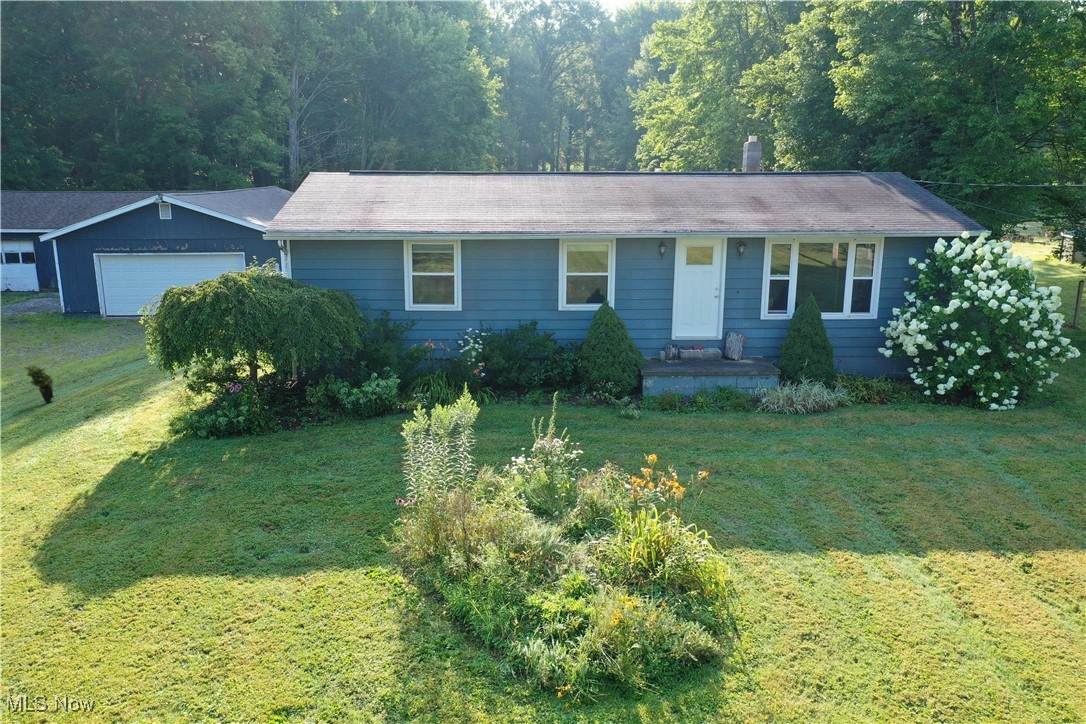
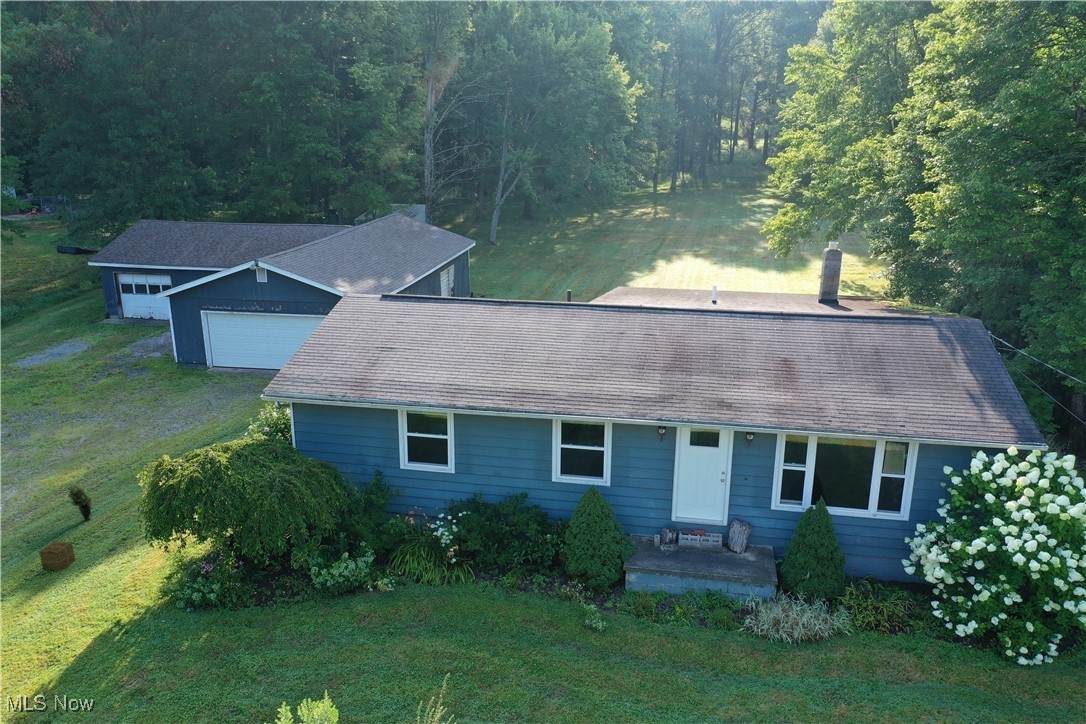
cardboard box: none [11,405,52,433] -> present [39,541,75,571]

